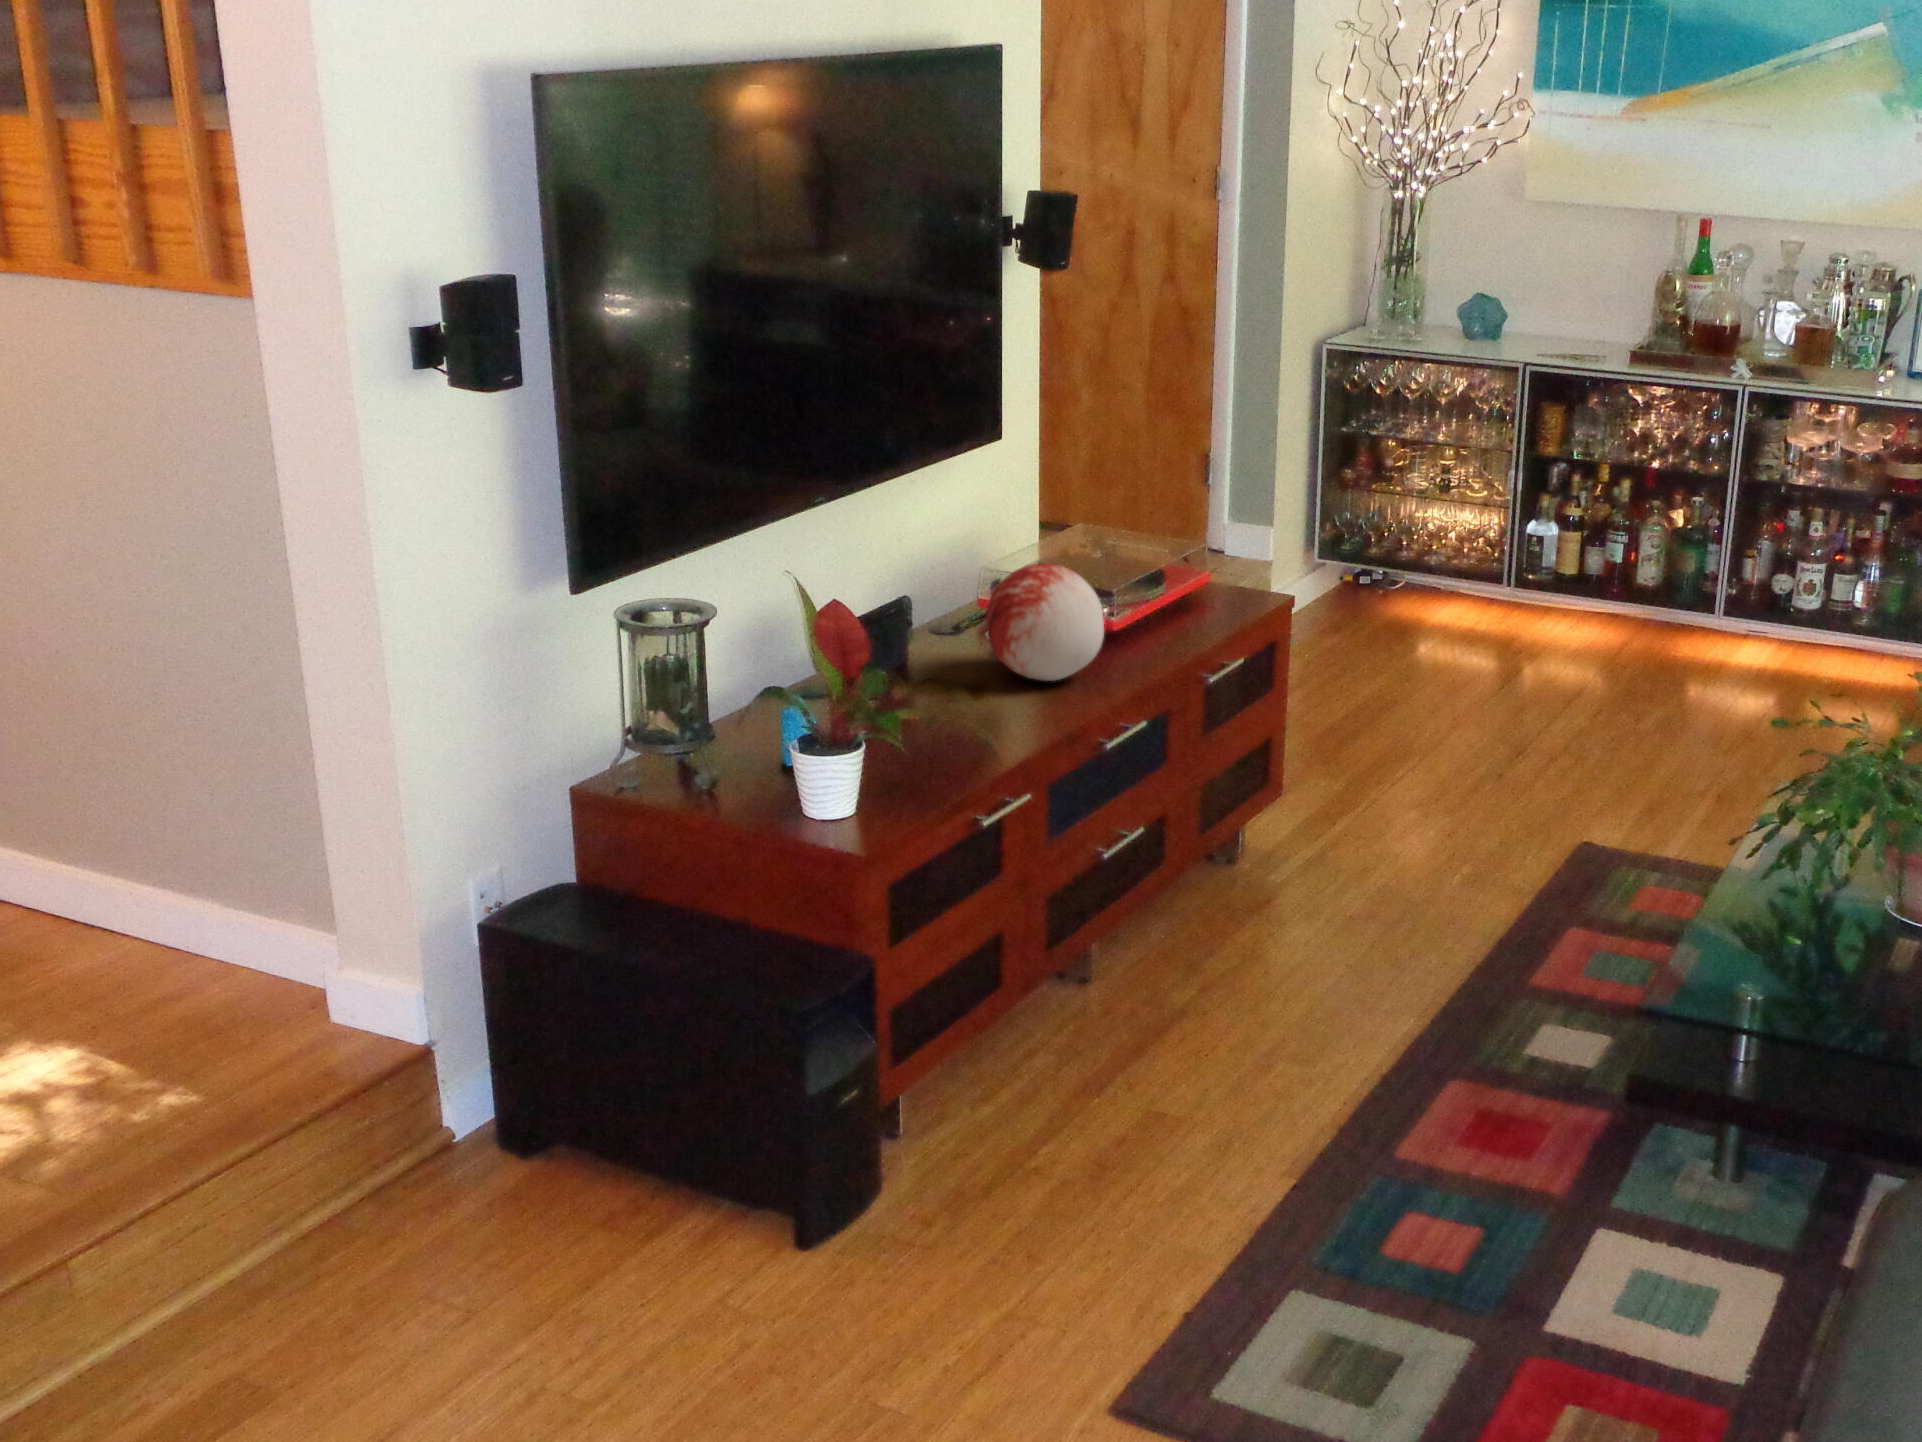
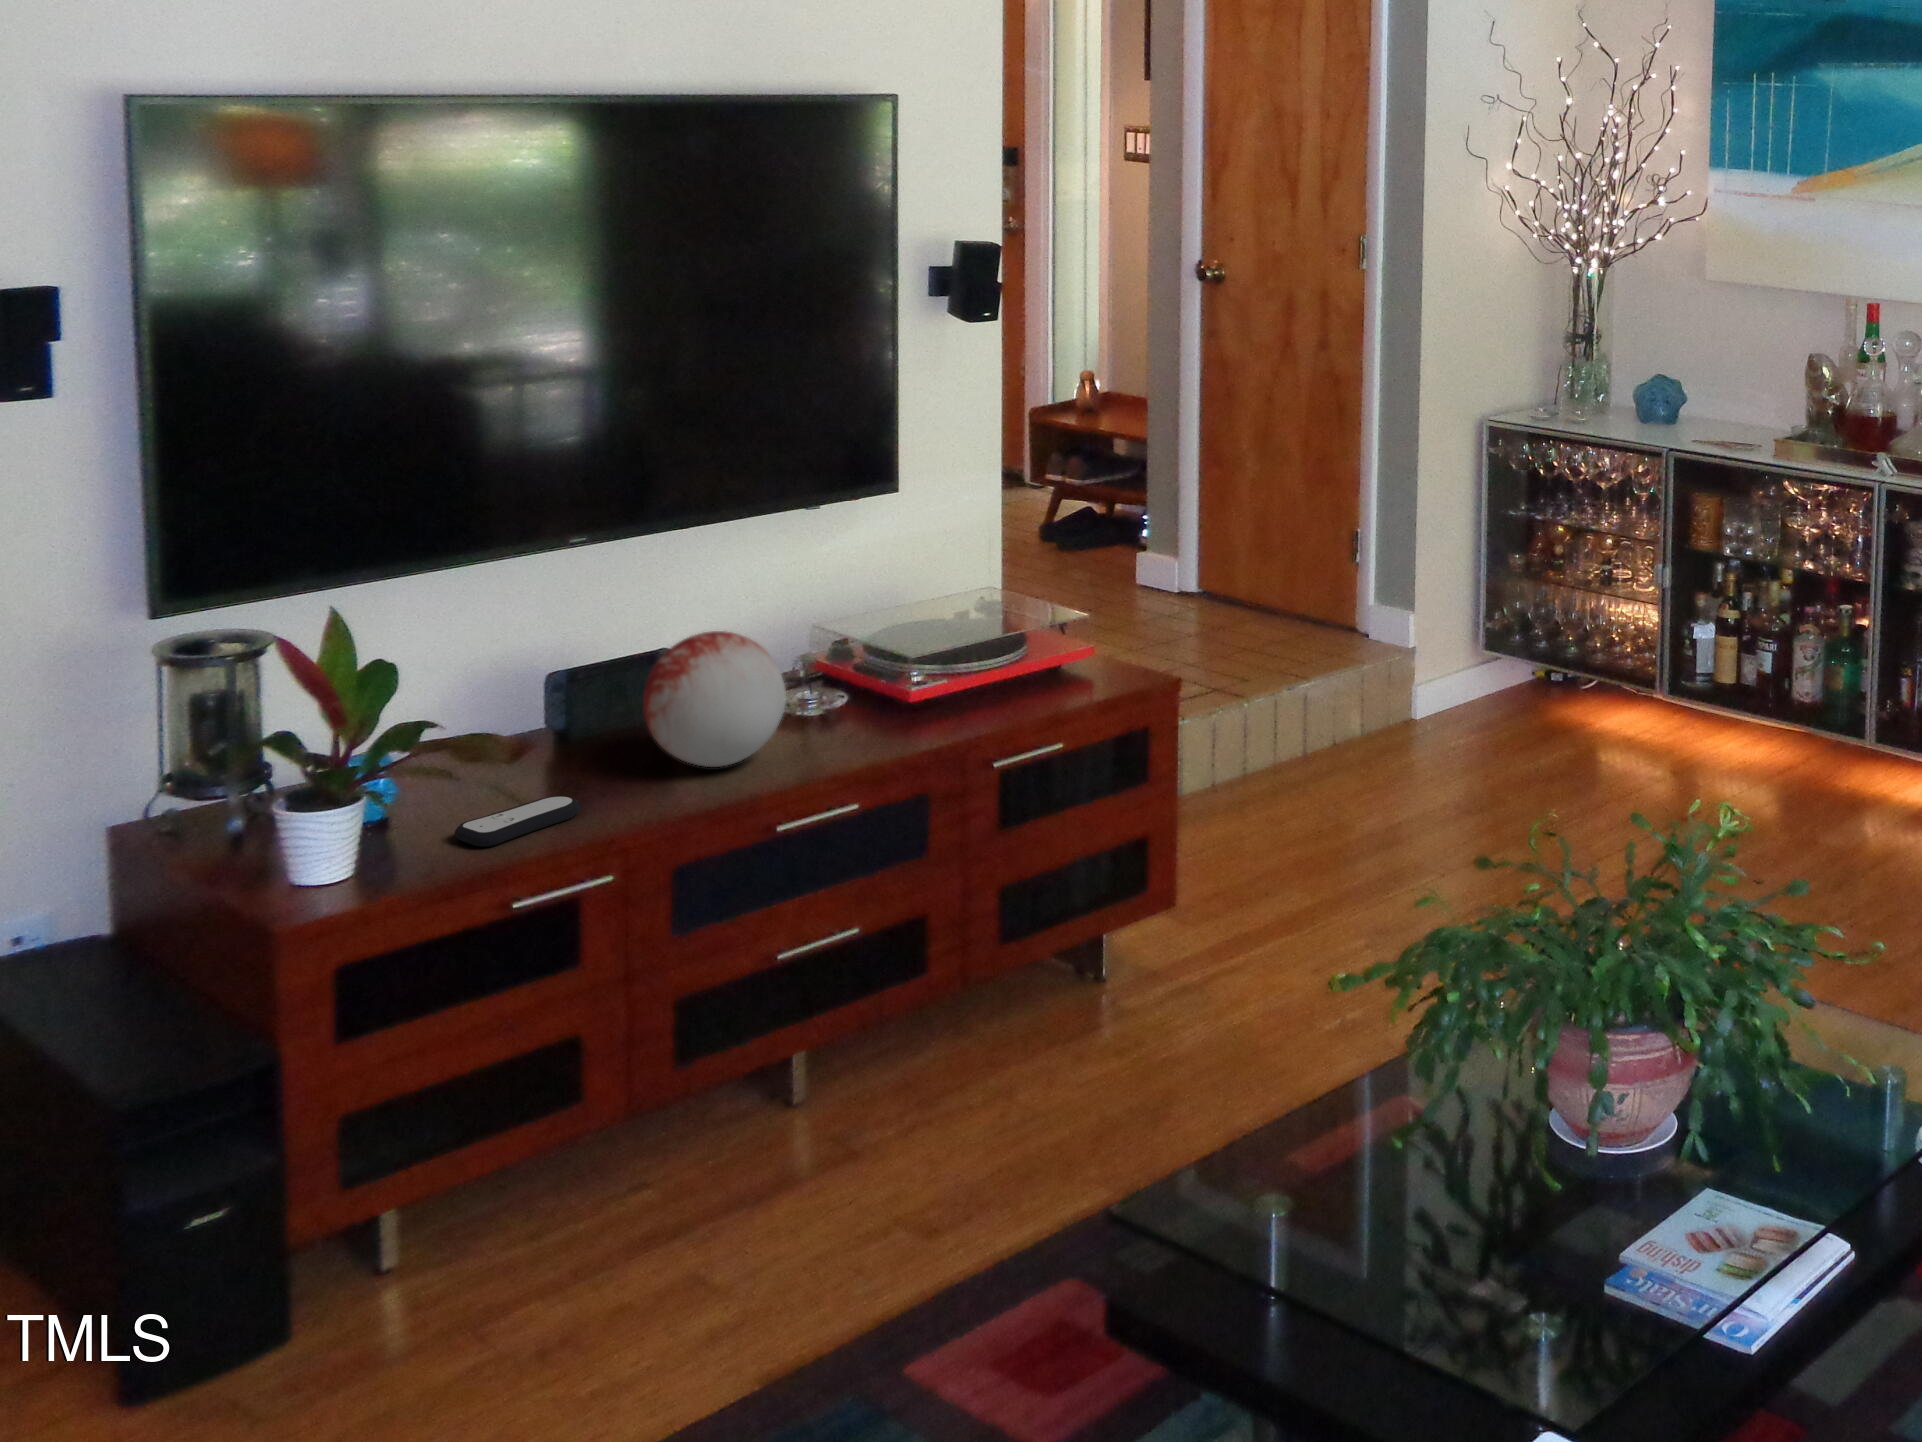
remote control: none [931,710,1002,752] -> present [455,796,581,847]

